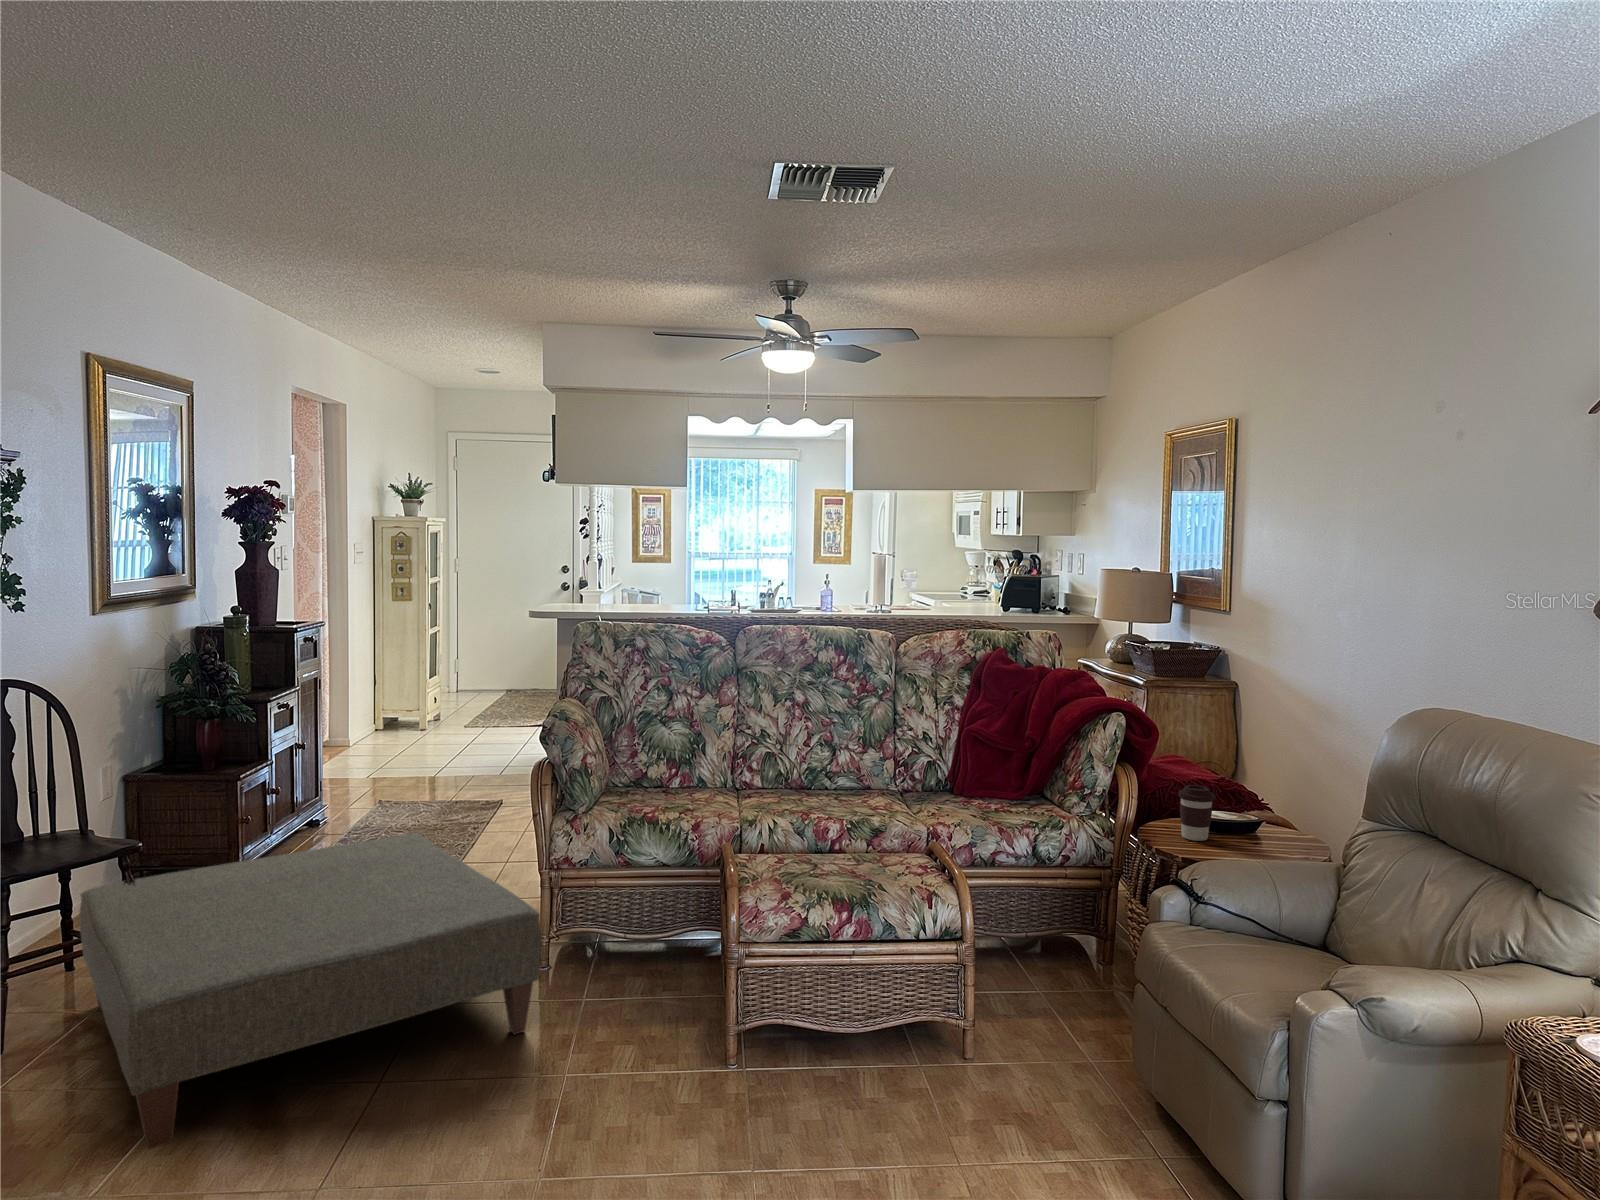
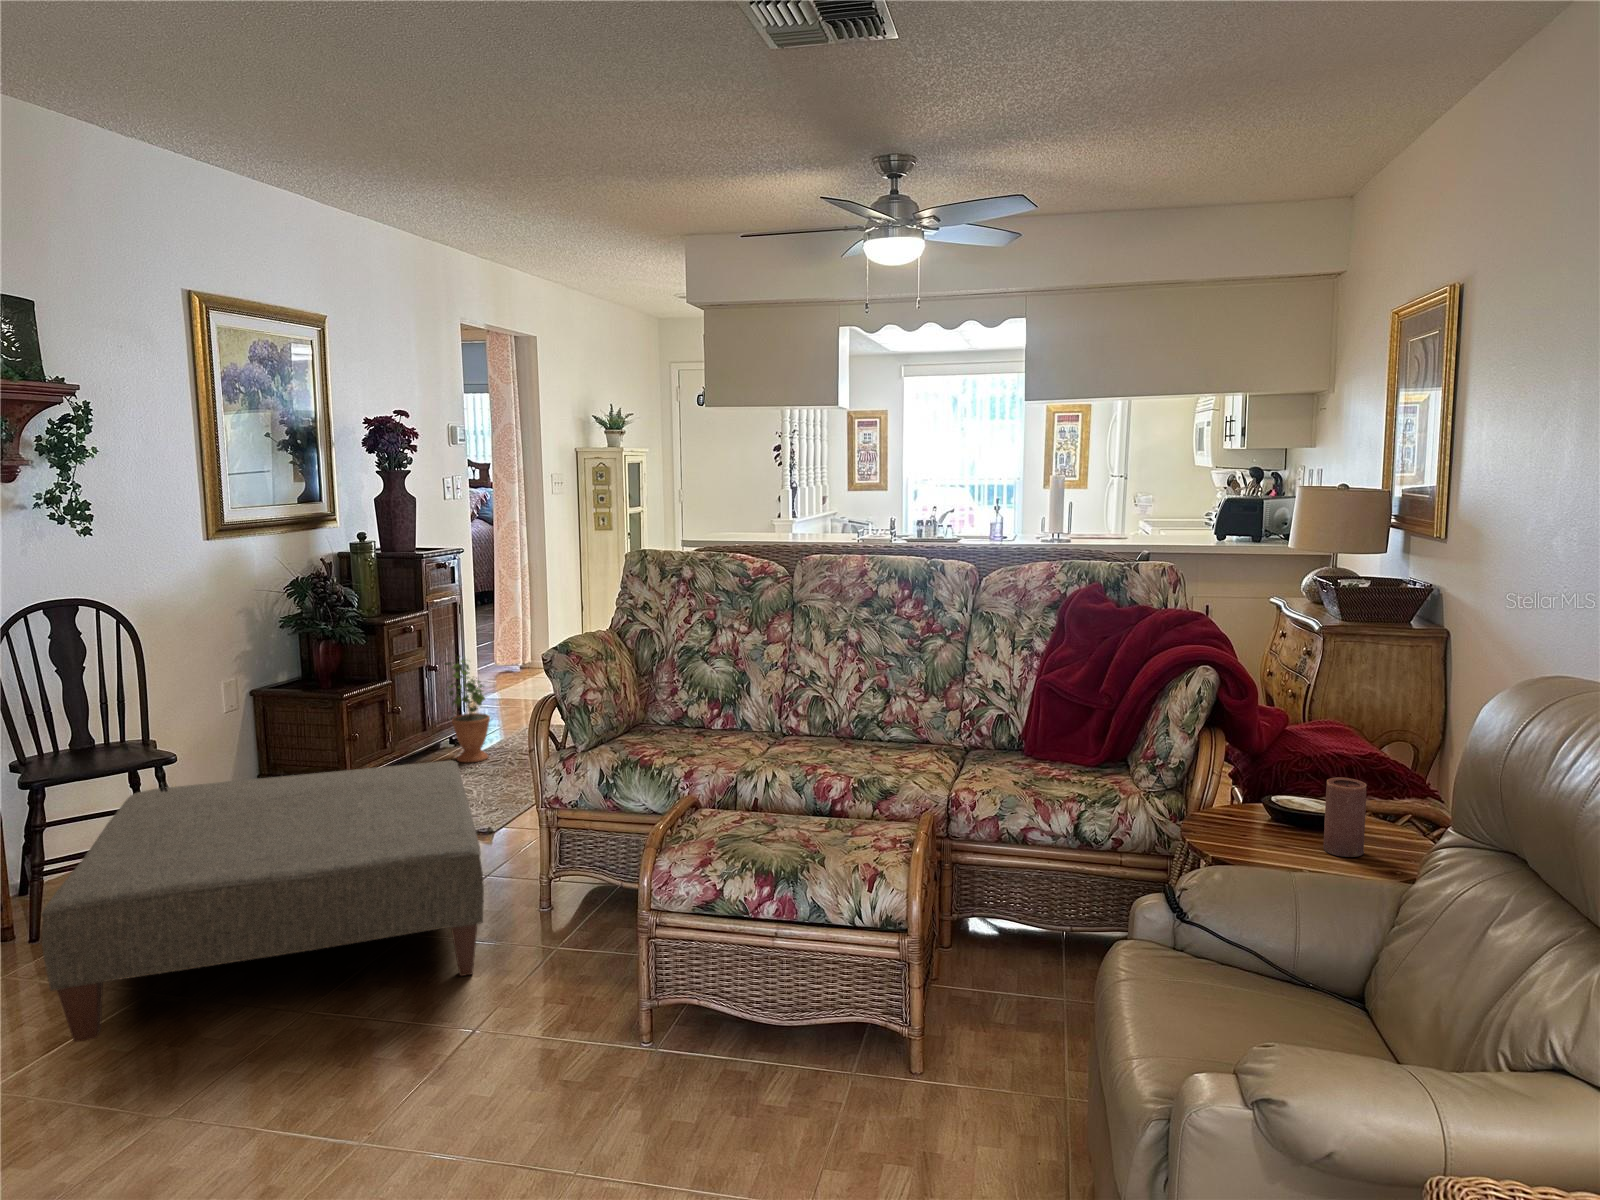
potted plant: none [315,728,365,840] -> present [445,656,490,763]
coffee cup: present [1179,785,1215,841] -> none [1228,764,1277,840]
candle: none [1248,790,1278,847] -> present [1324,777,1367,857]

